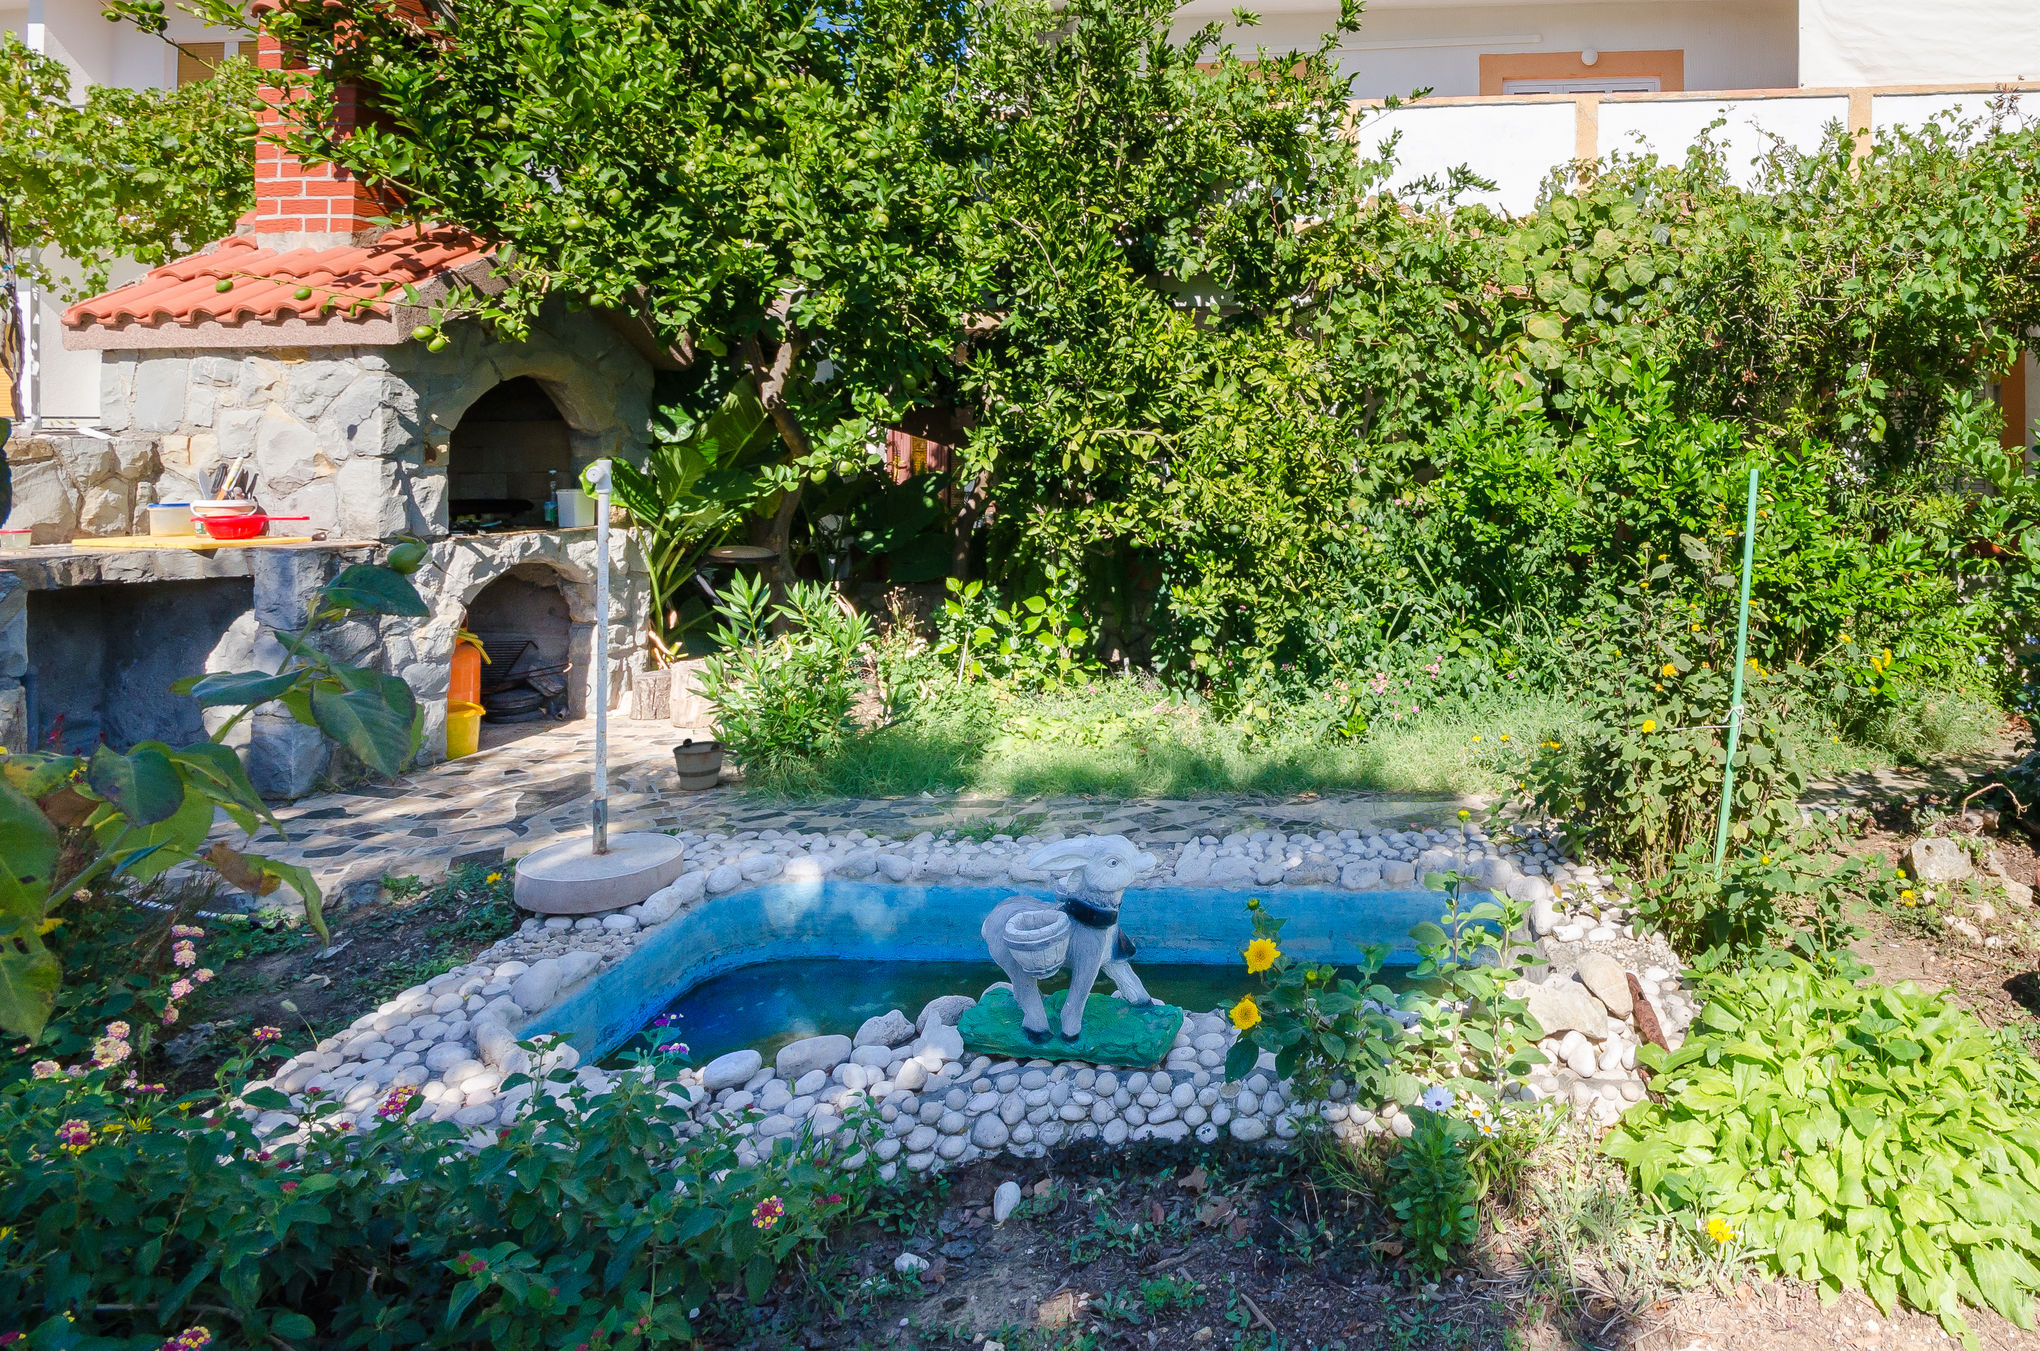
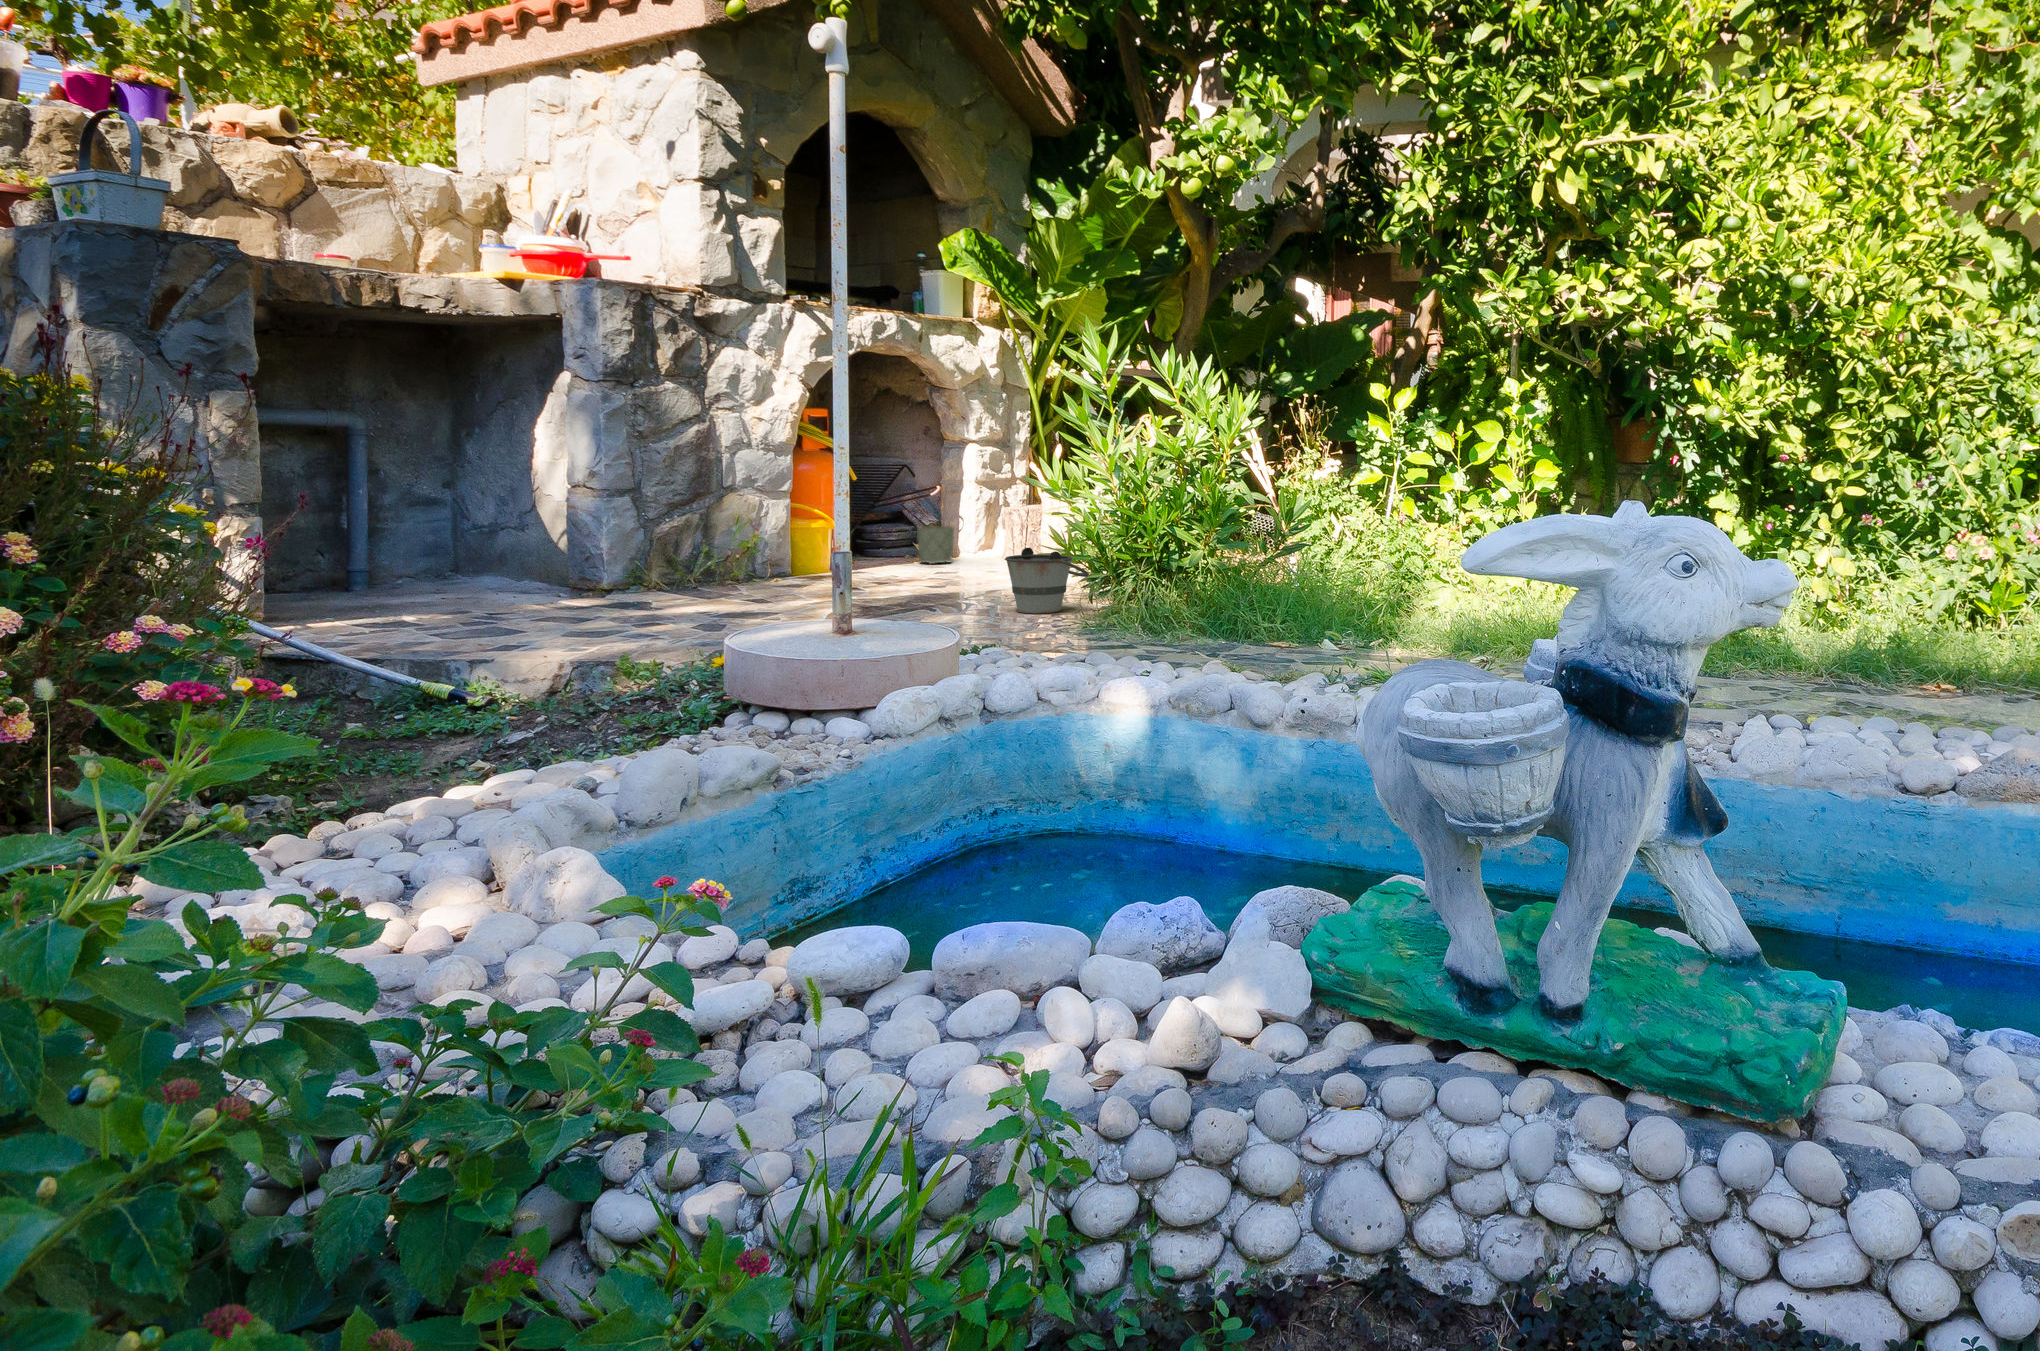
planter: none [547,691,582,727] -> present [917,526,954,564]

